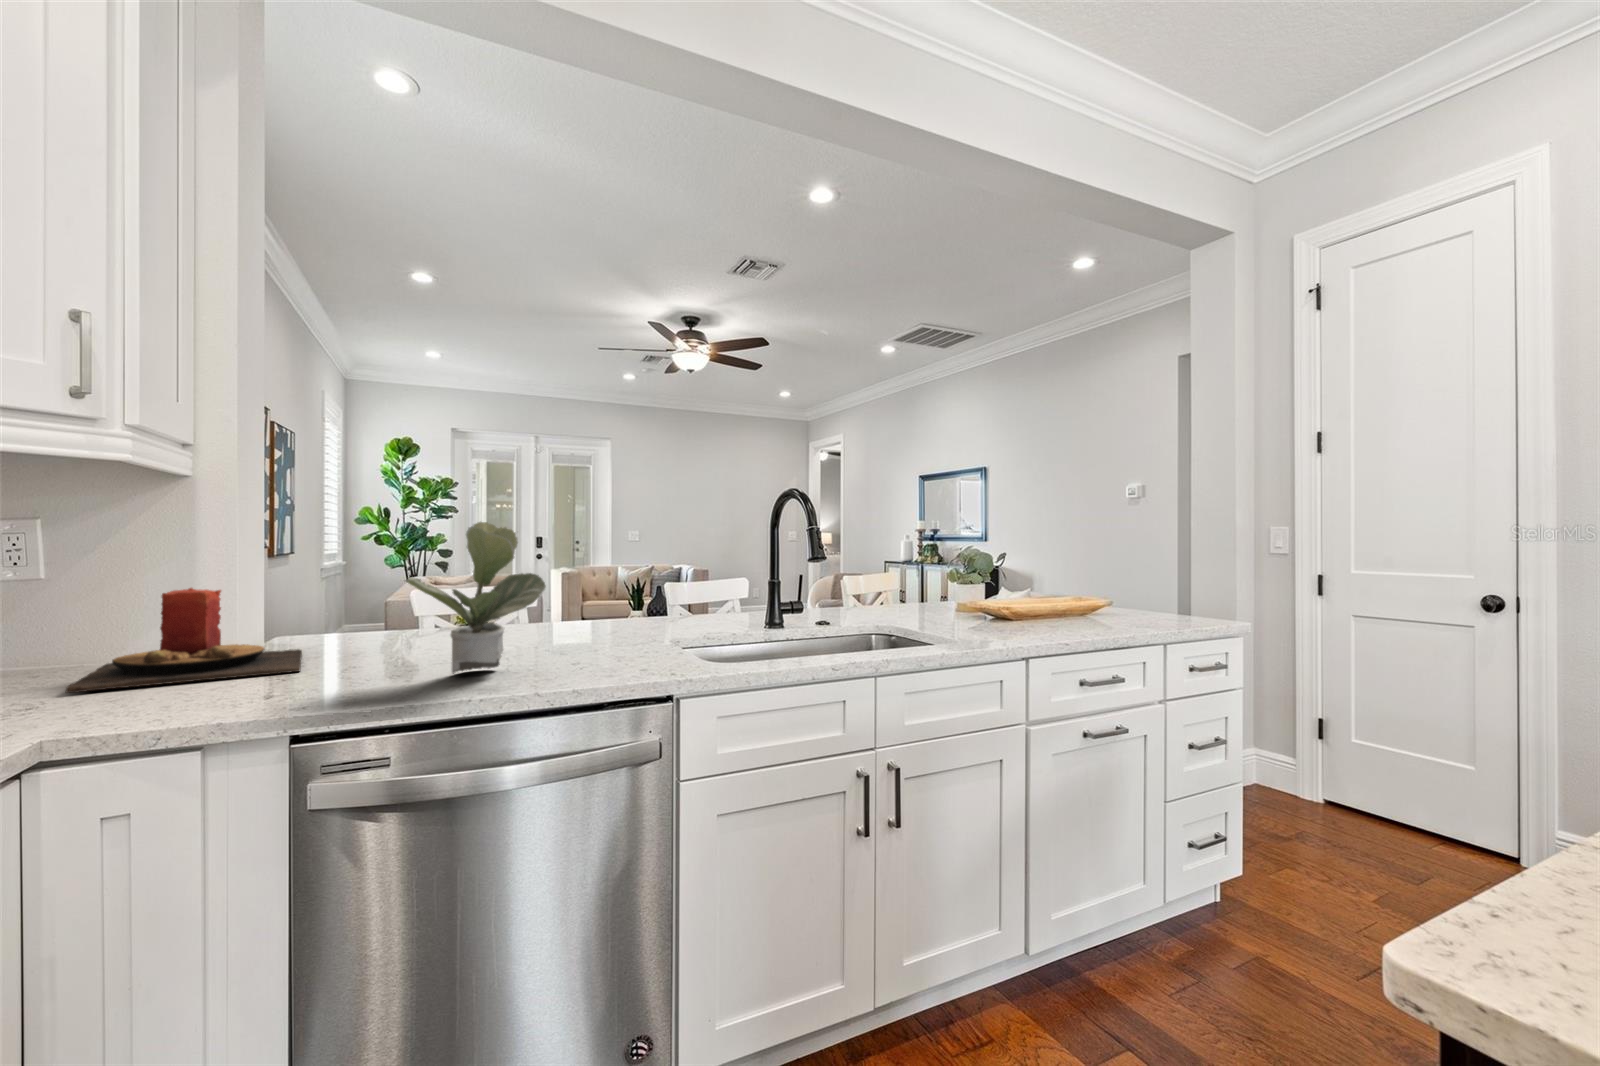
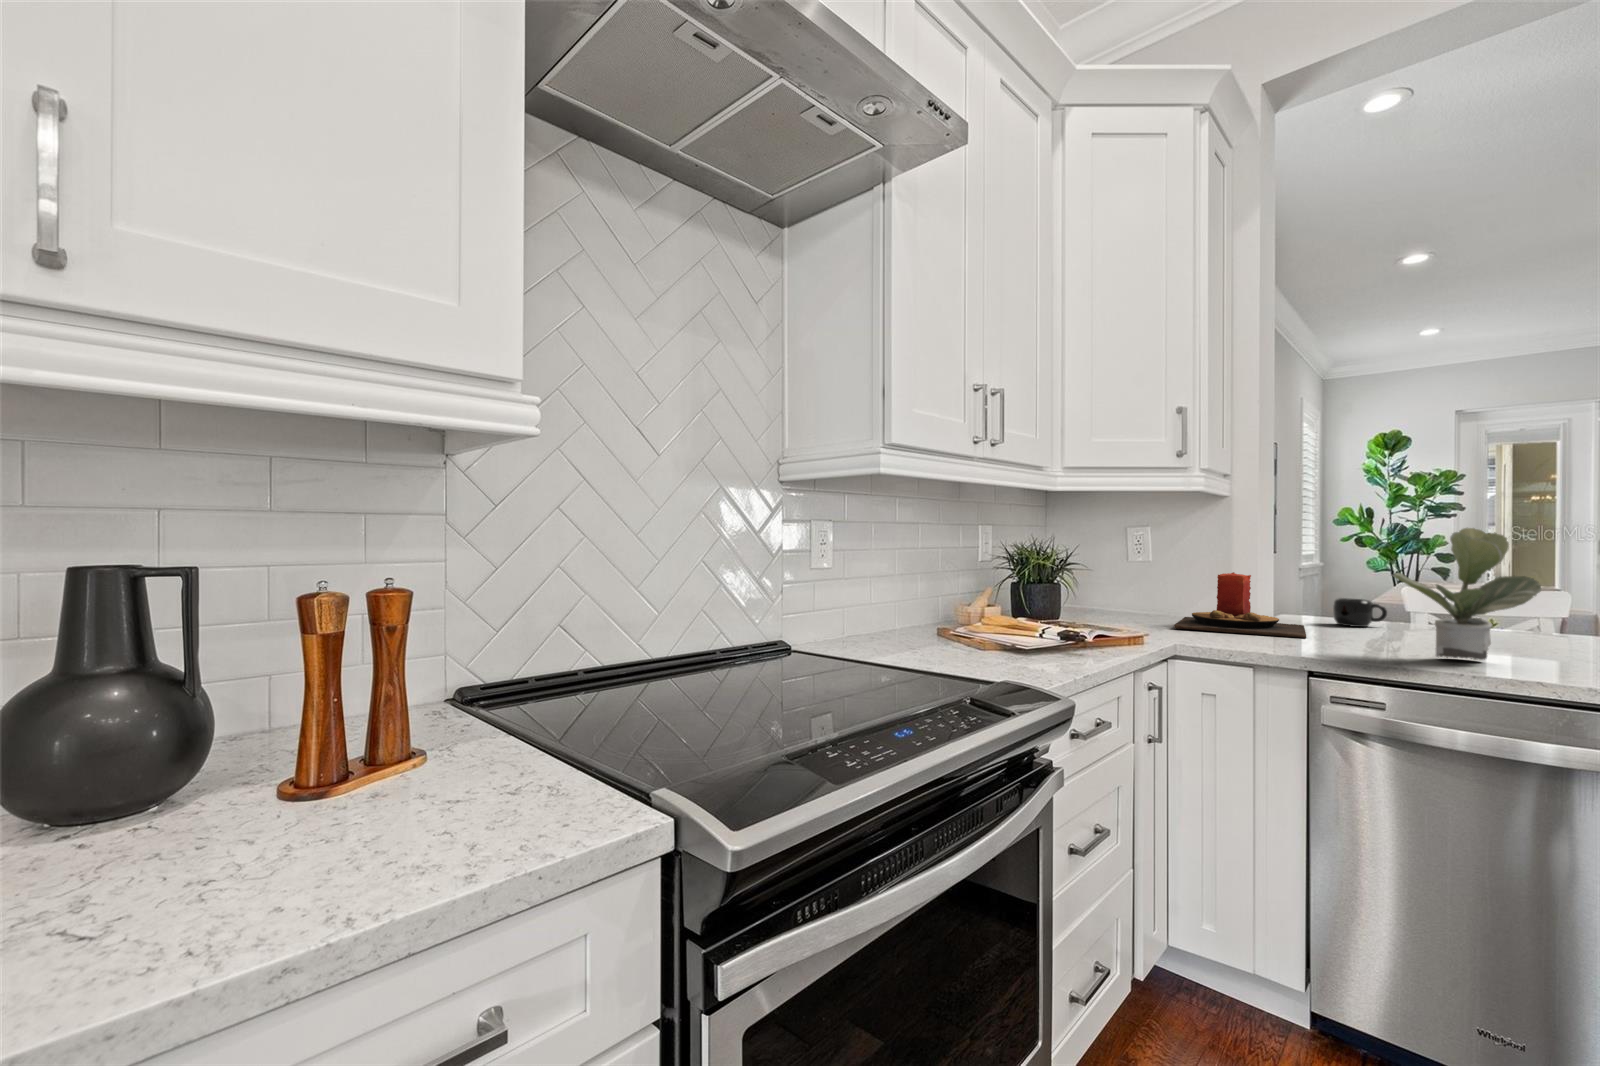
mug: none [340,607,400,641] -> present [1333,598,1387,627]

